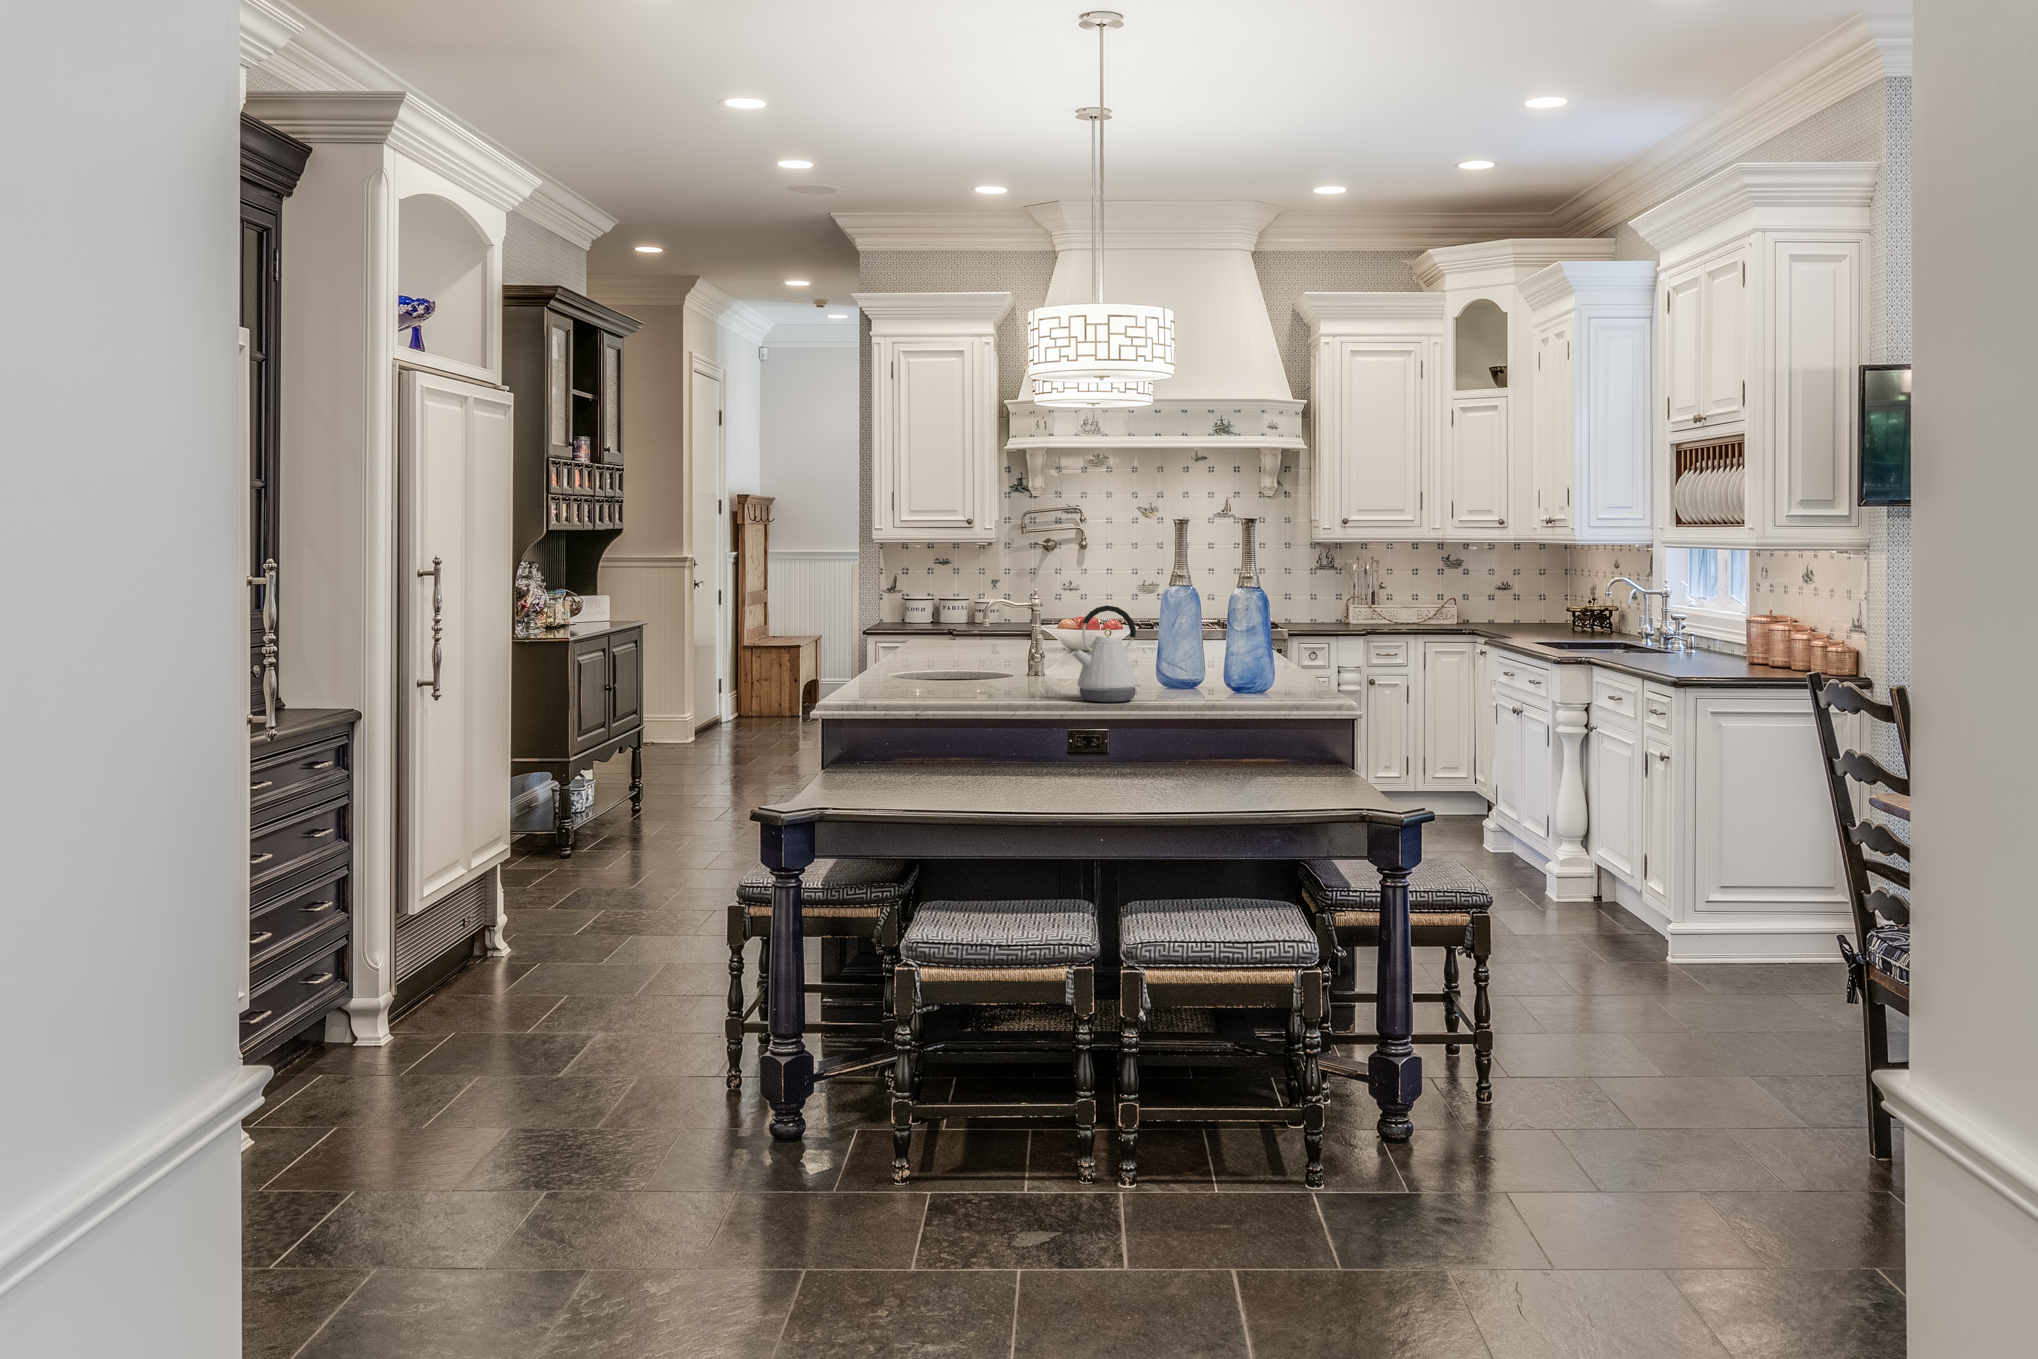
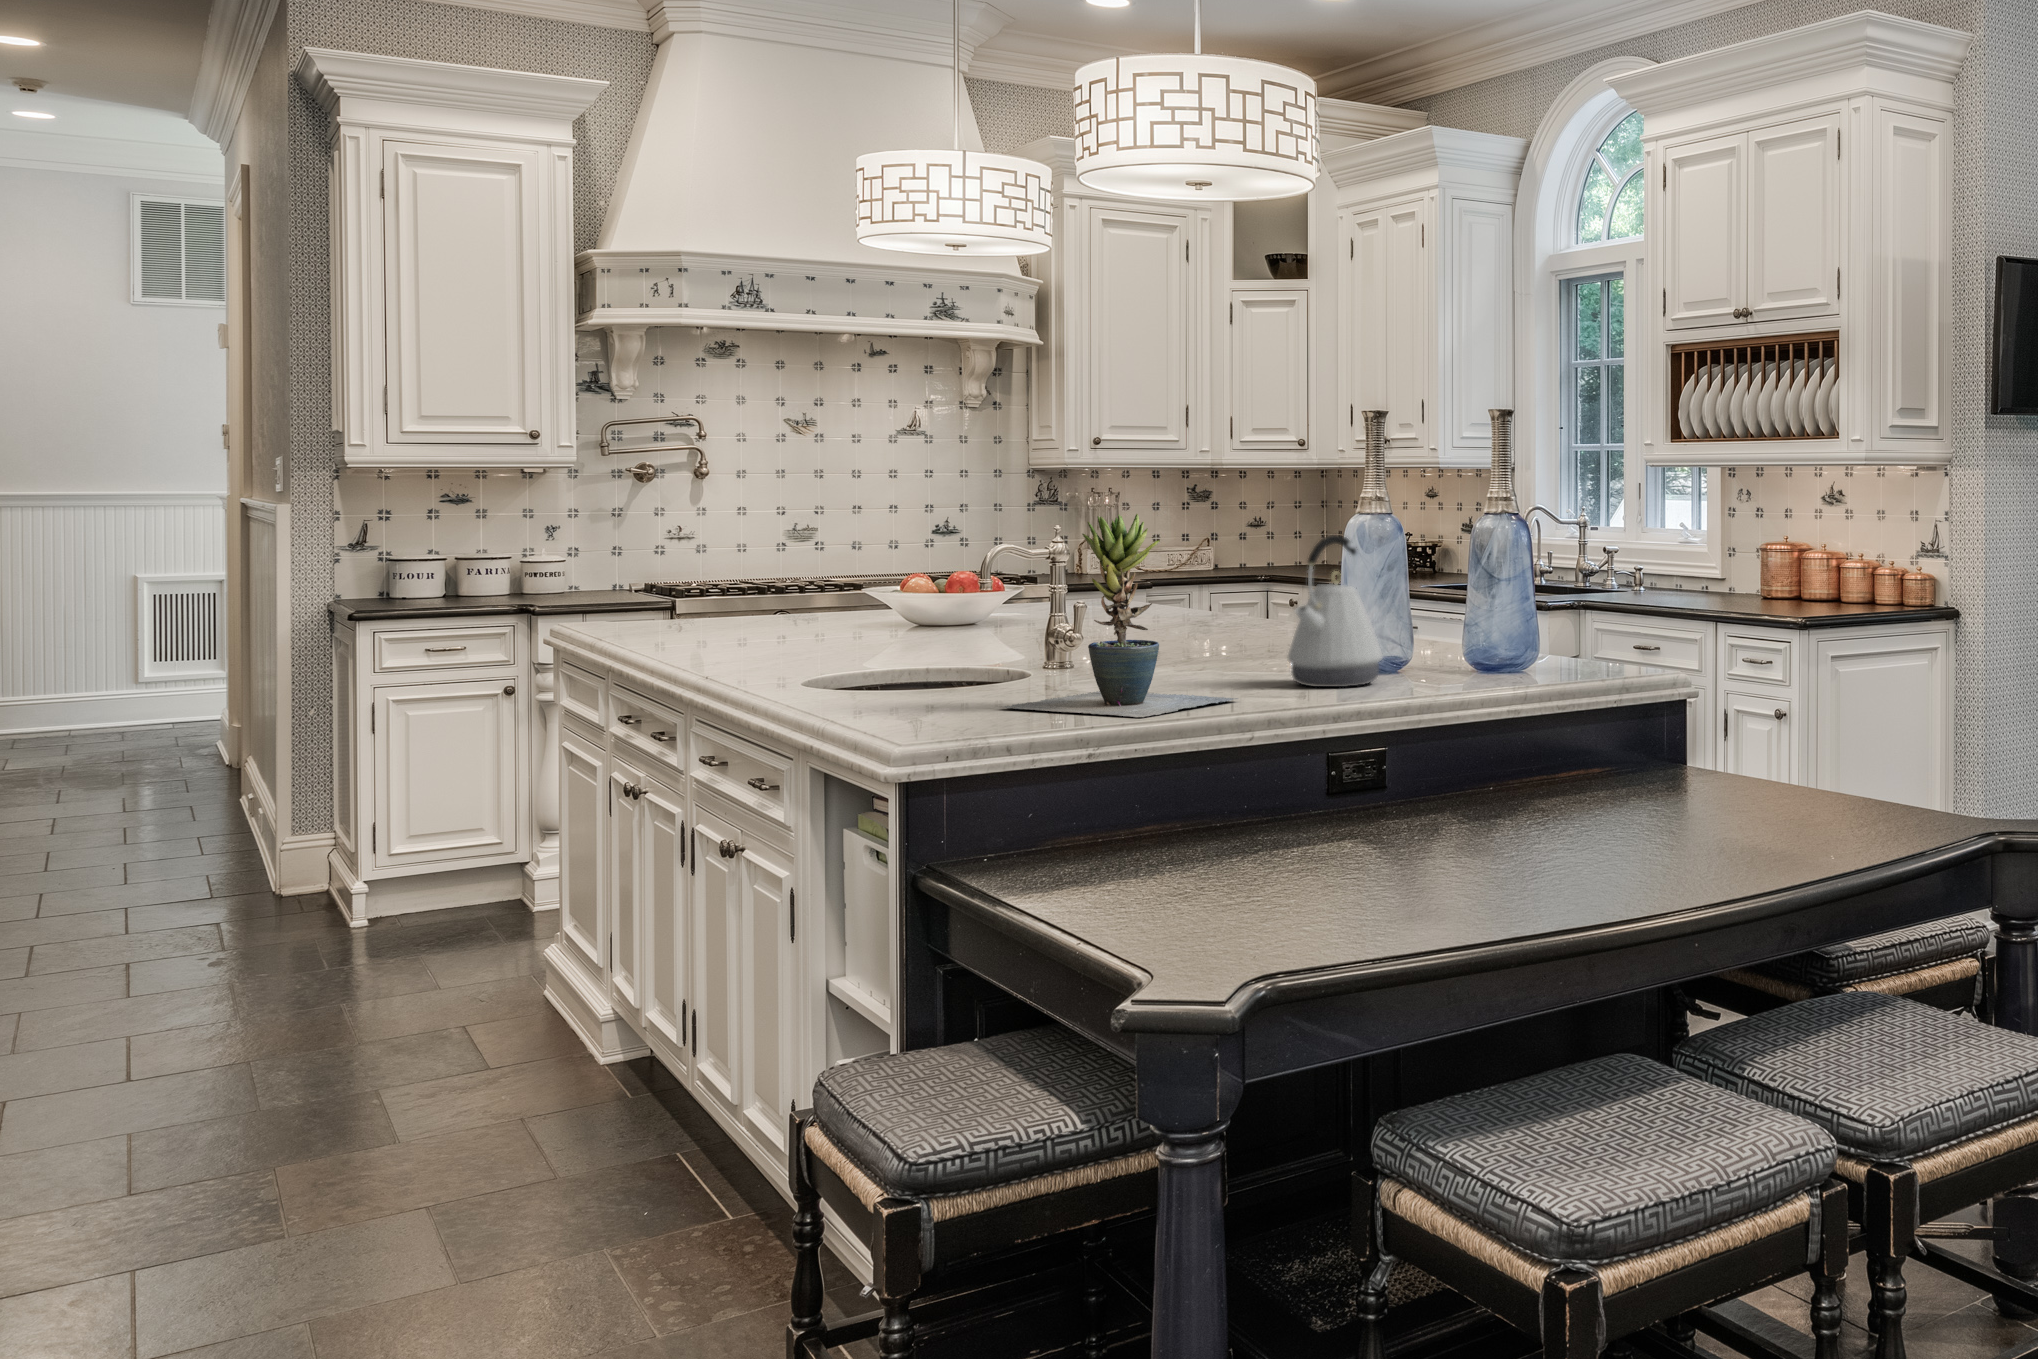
potted plant: none [887,591,1012,709] -> present [1000,514,1237,717]

